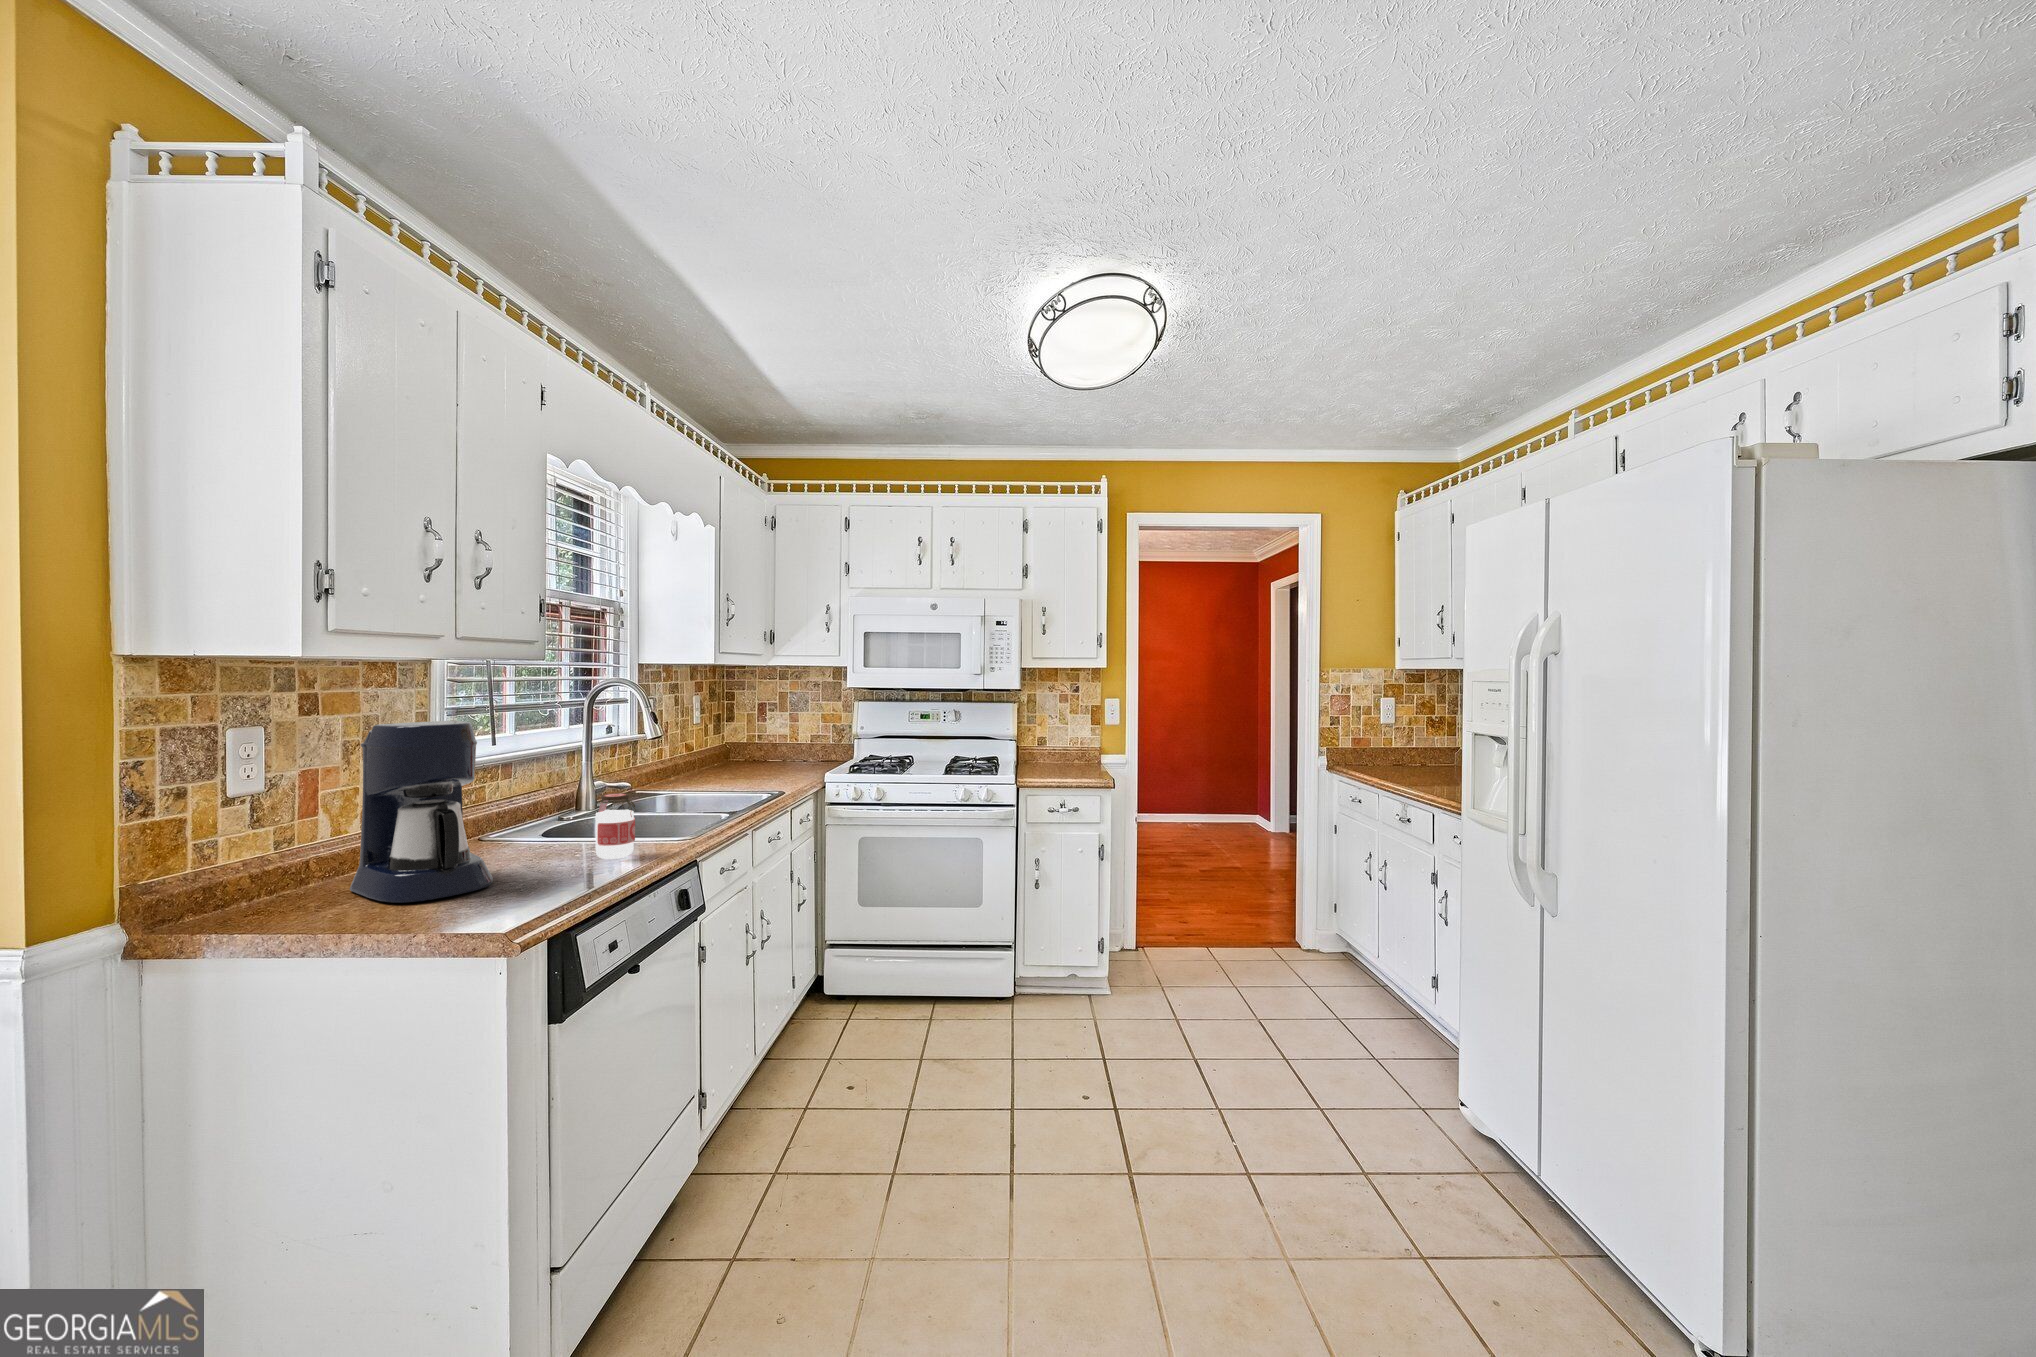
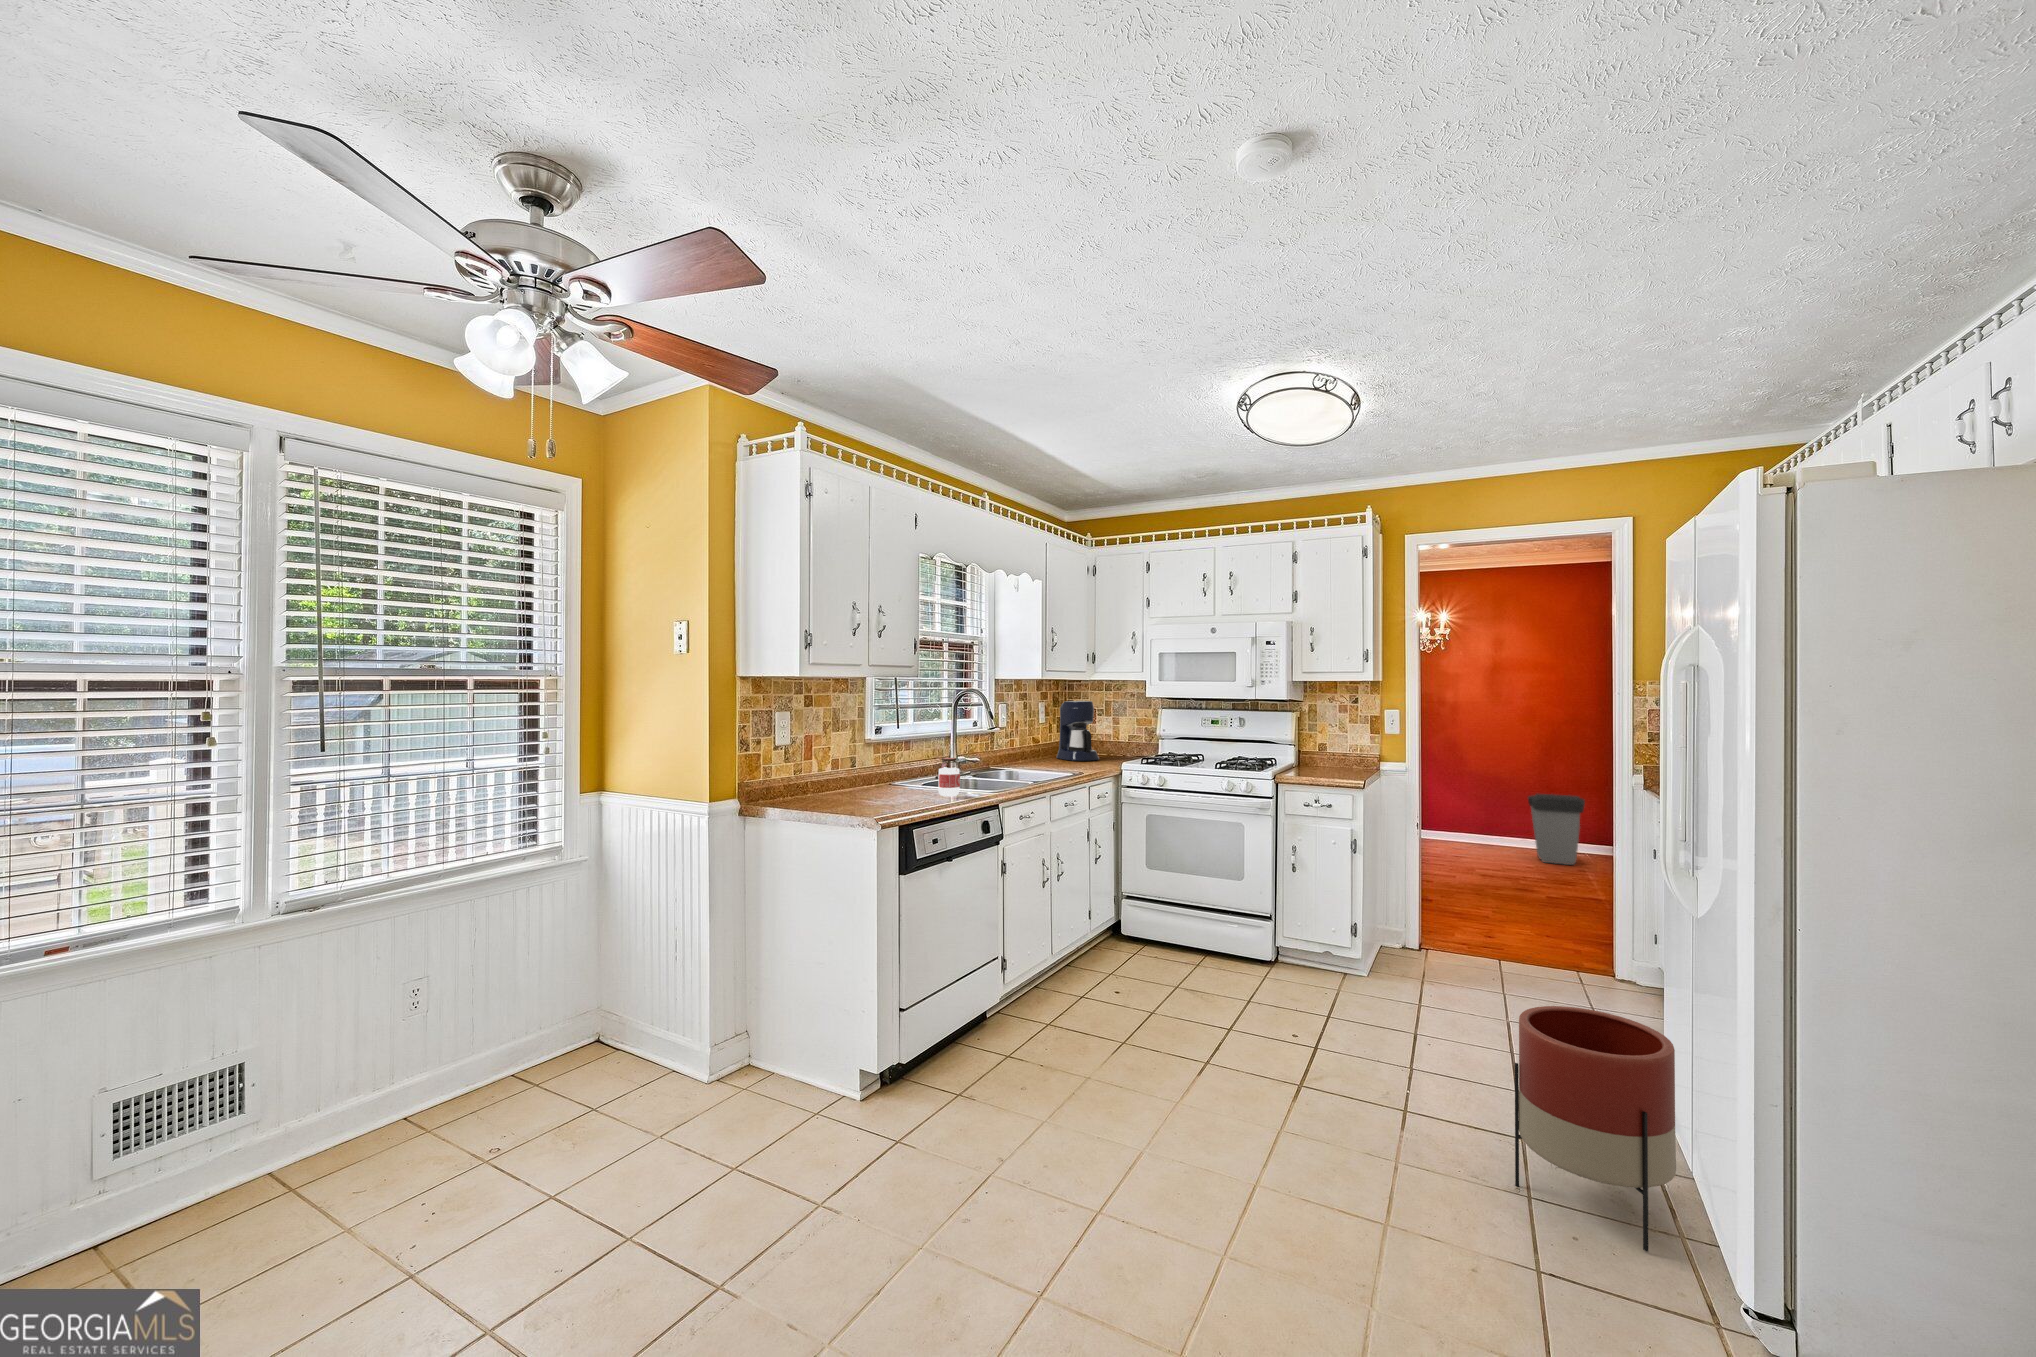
coffee maker: present [350,721,493,903] -> present [1056,701,1099,761]
trash can: none [1162,772,1210,836] -> present [1528,794,1585,865]
planter: none [1420,1036,1588,1318] -> present [1515,1006,1676,1252]

